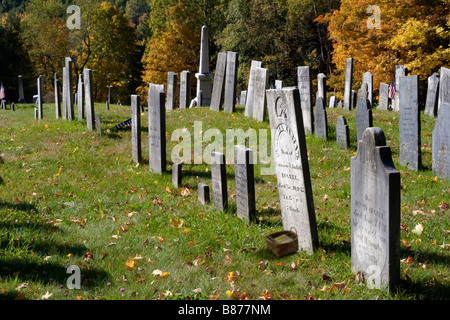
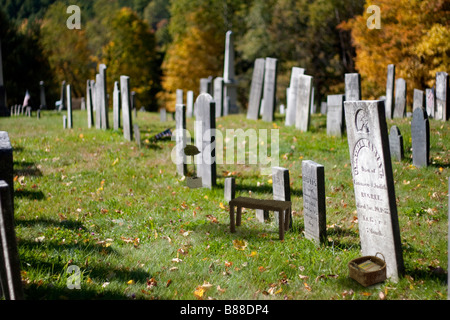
potted tree: none [136,133,155,174] -> present [184,144,202,188]
bench: none [169,180,227,219] -> present [229,196,292,240]

